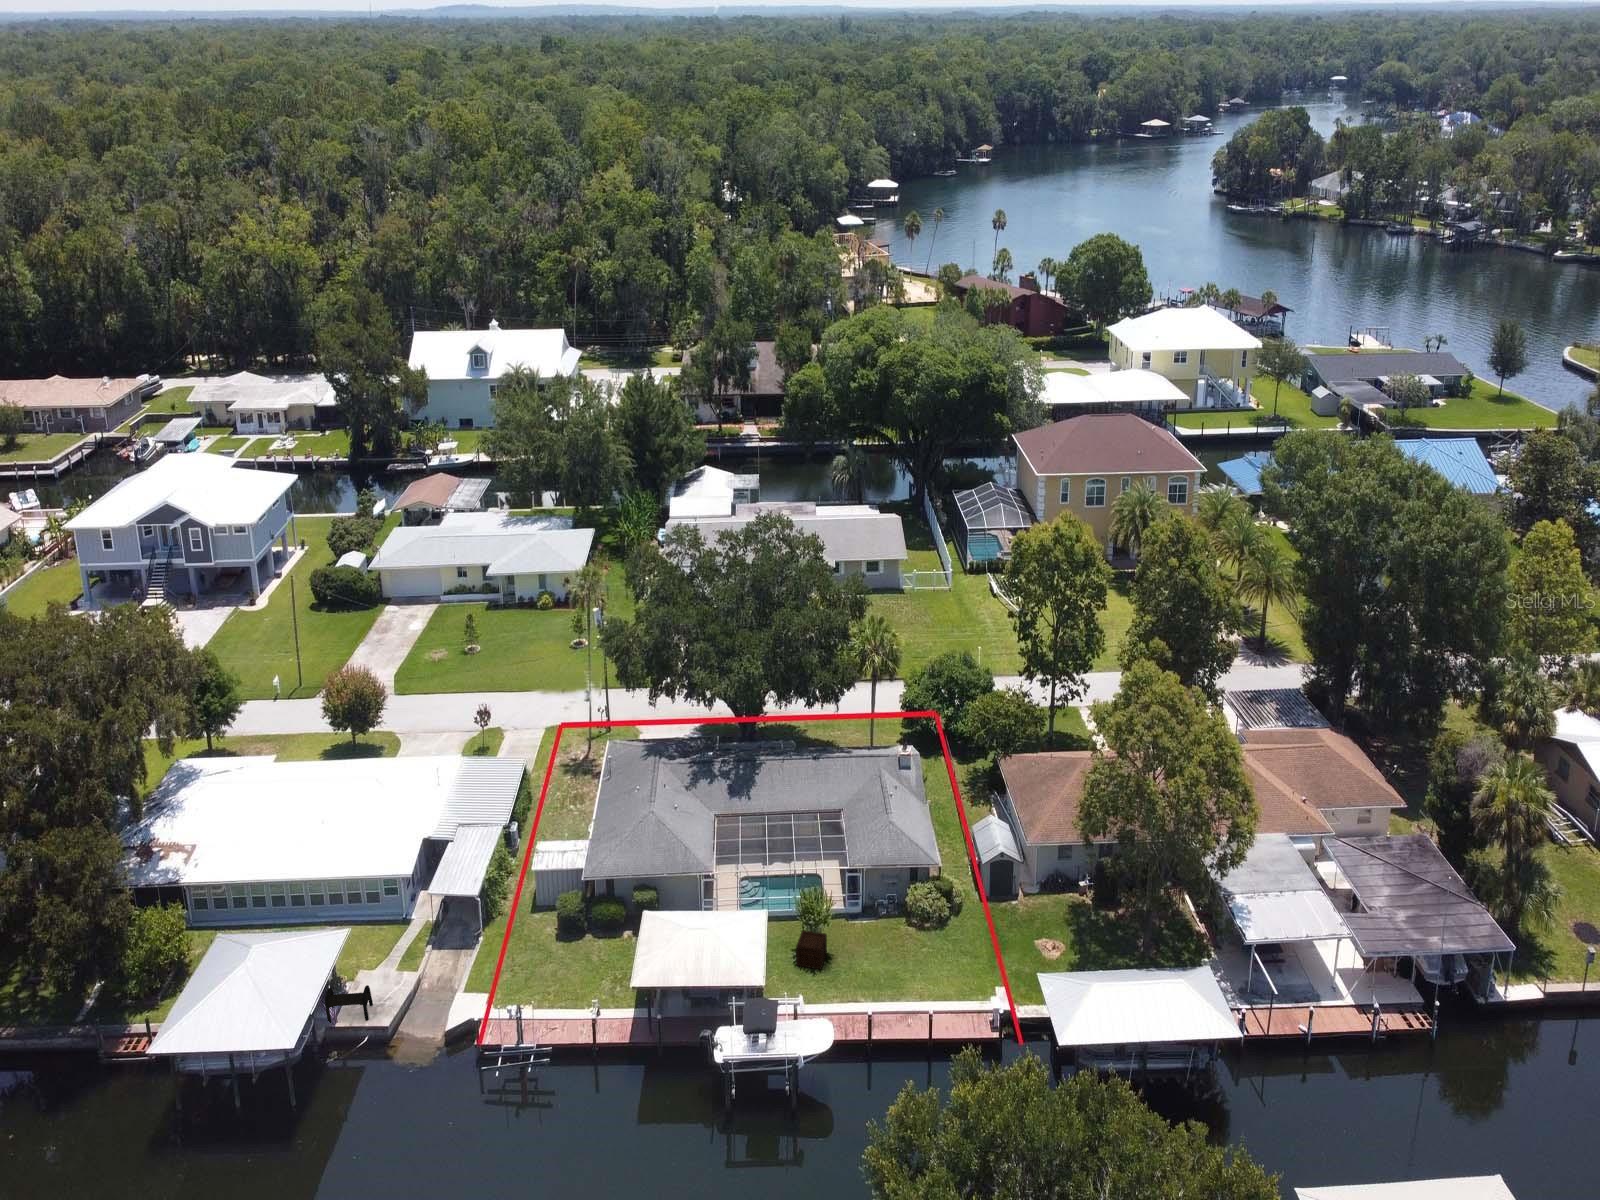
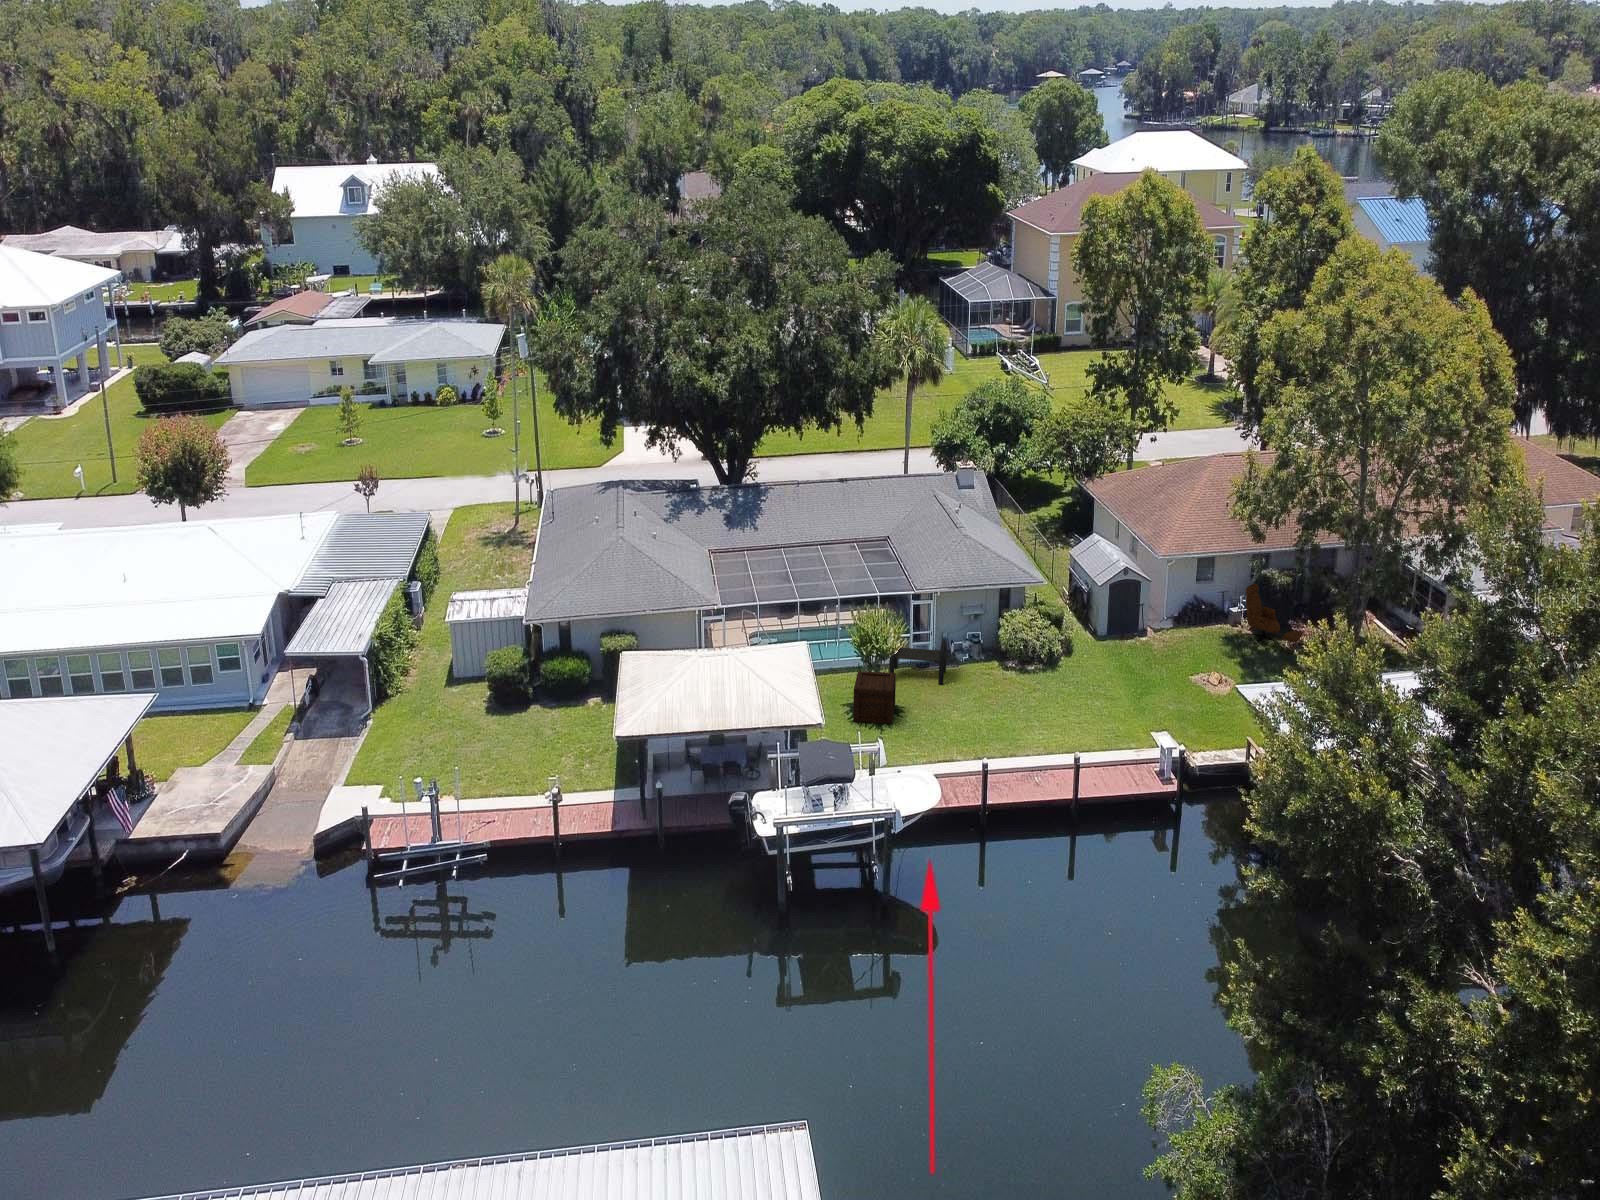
lounge chair: none [1086,871,1126,924] -> present [1246,584,1302,645]
bench: present [325,985,373,1023] -> present [889,640,947,685]

